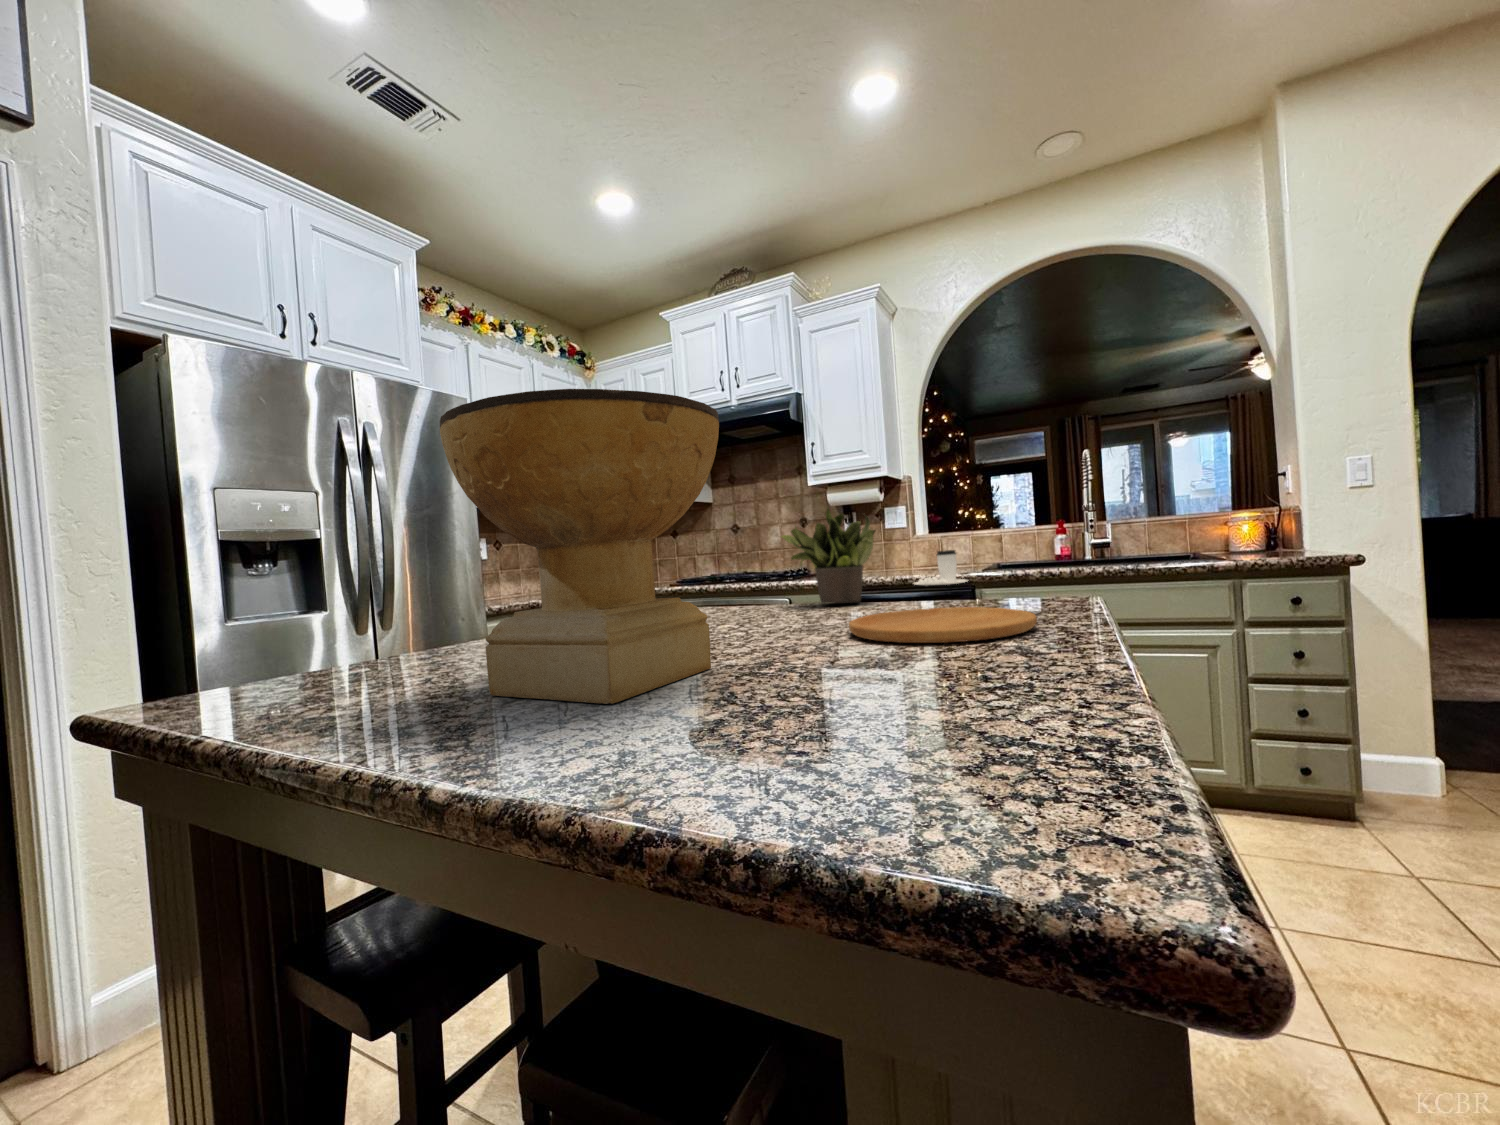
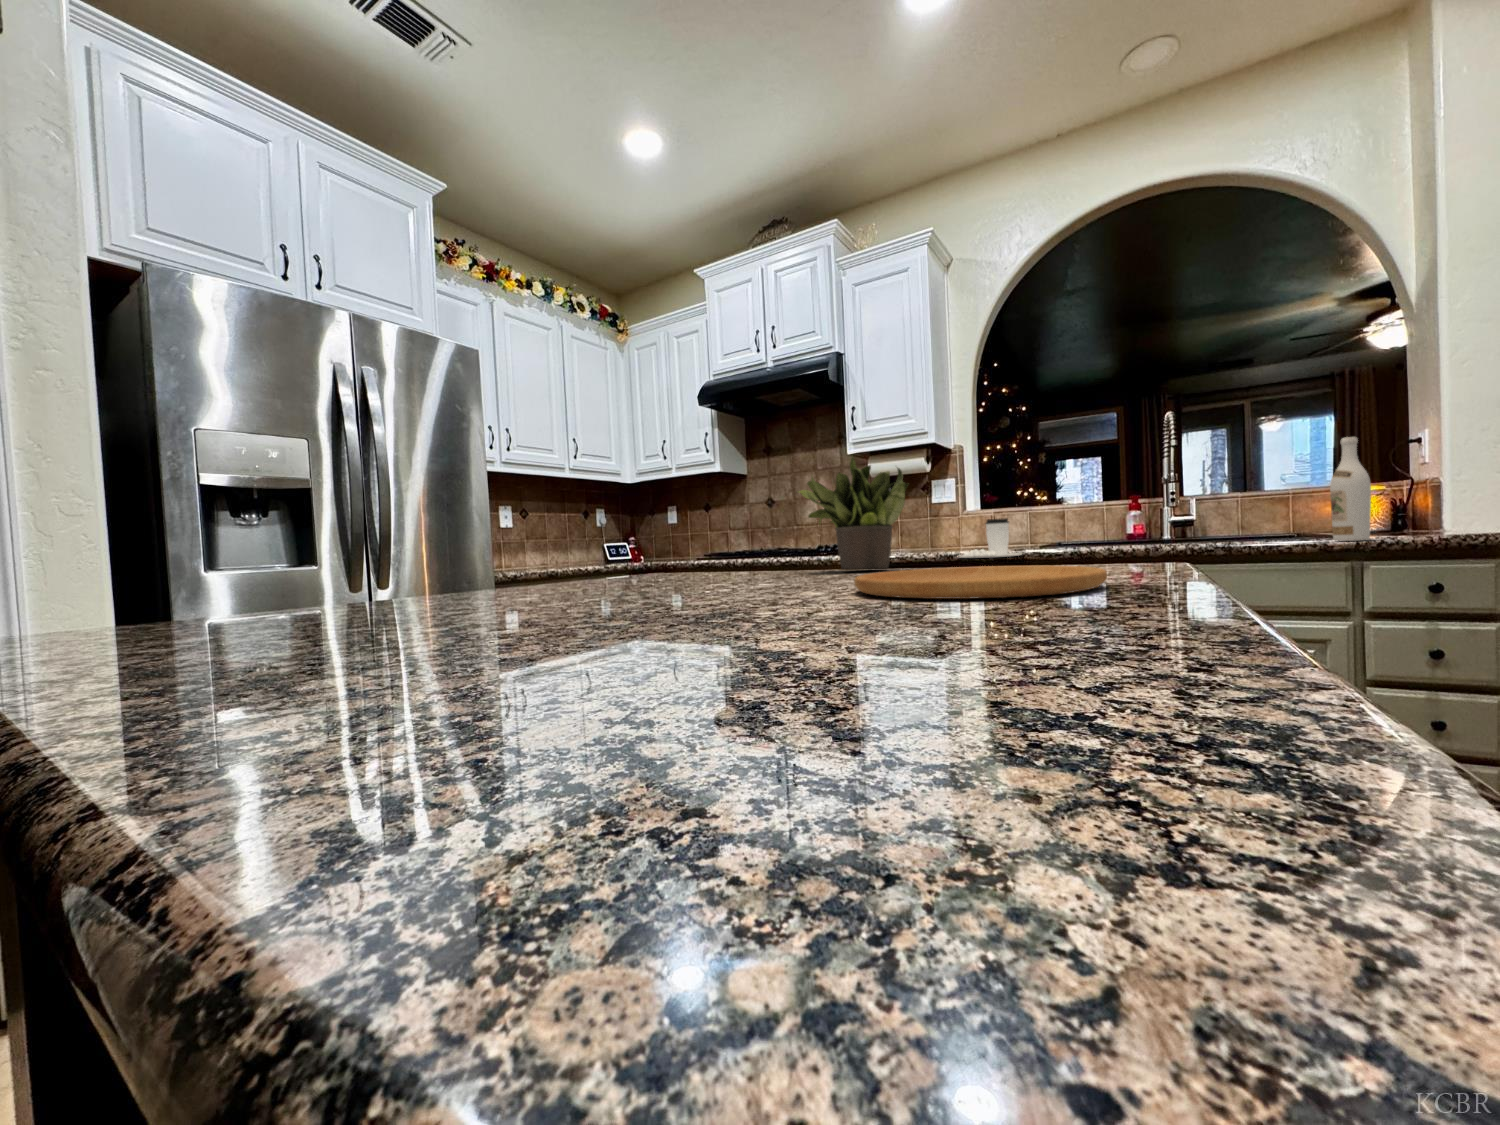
decorative bowl: present [440,389,719,704] -> none [270,184,669,650]
wine bottle: none [1213,478,1244,564] -> present [1330,437,1371,541]

